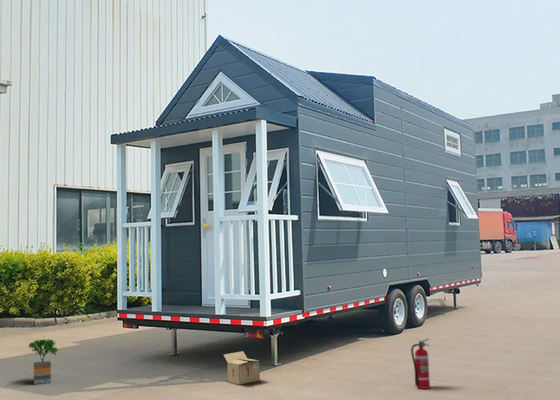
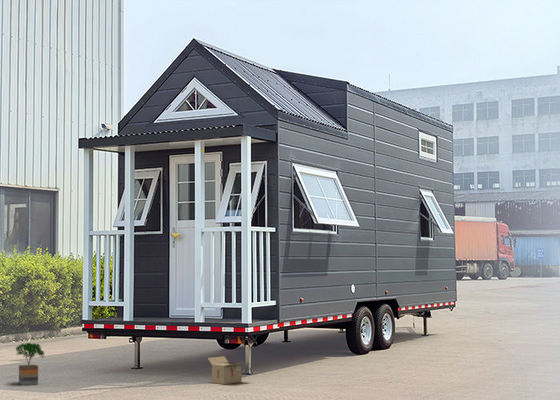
fire extinguisher: present [411,338,430,389] -> none [382,342,398,385]

